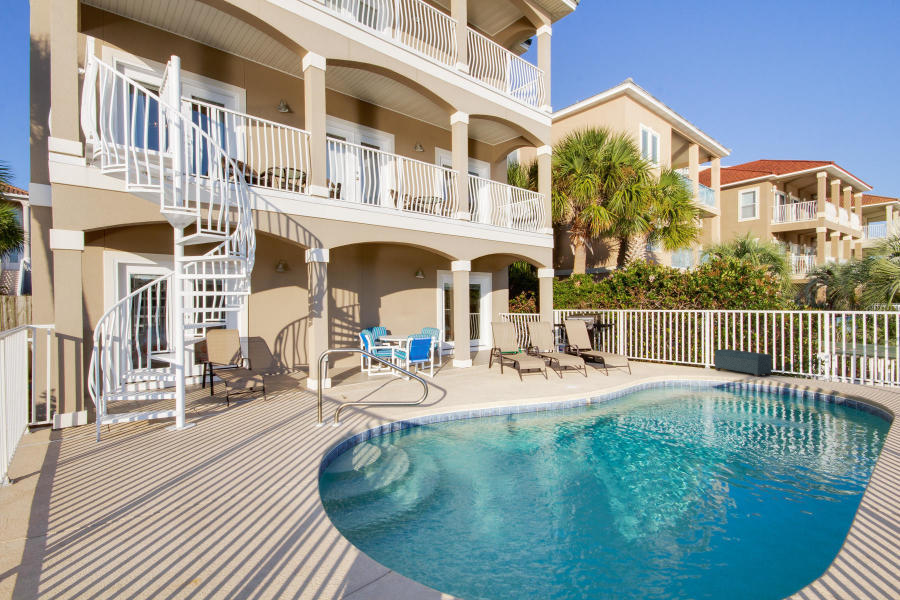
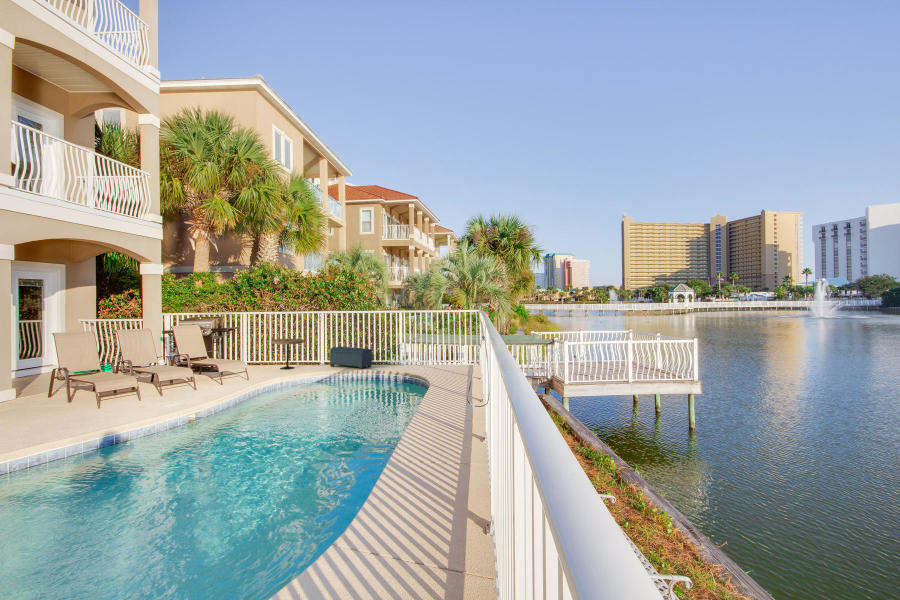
side table: none [649,337,684,369] -> present [271,339,304,370]

